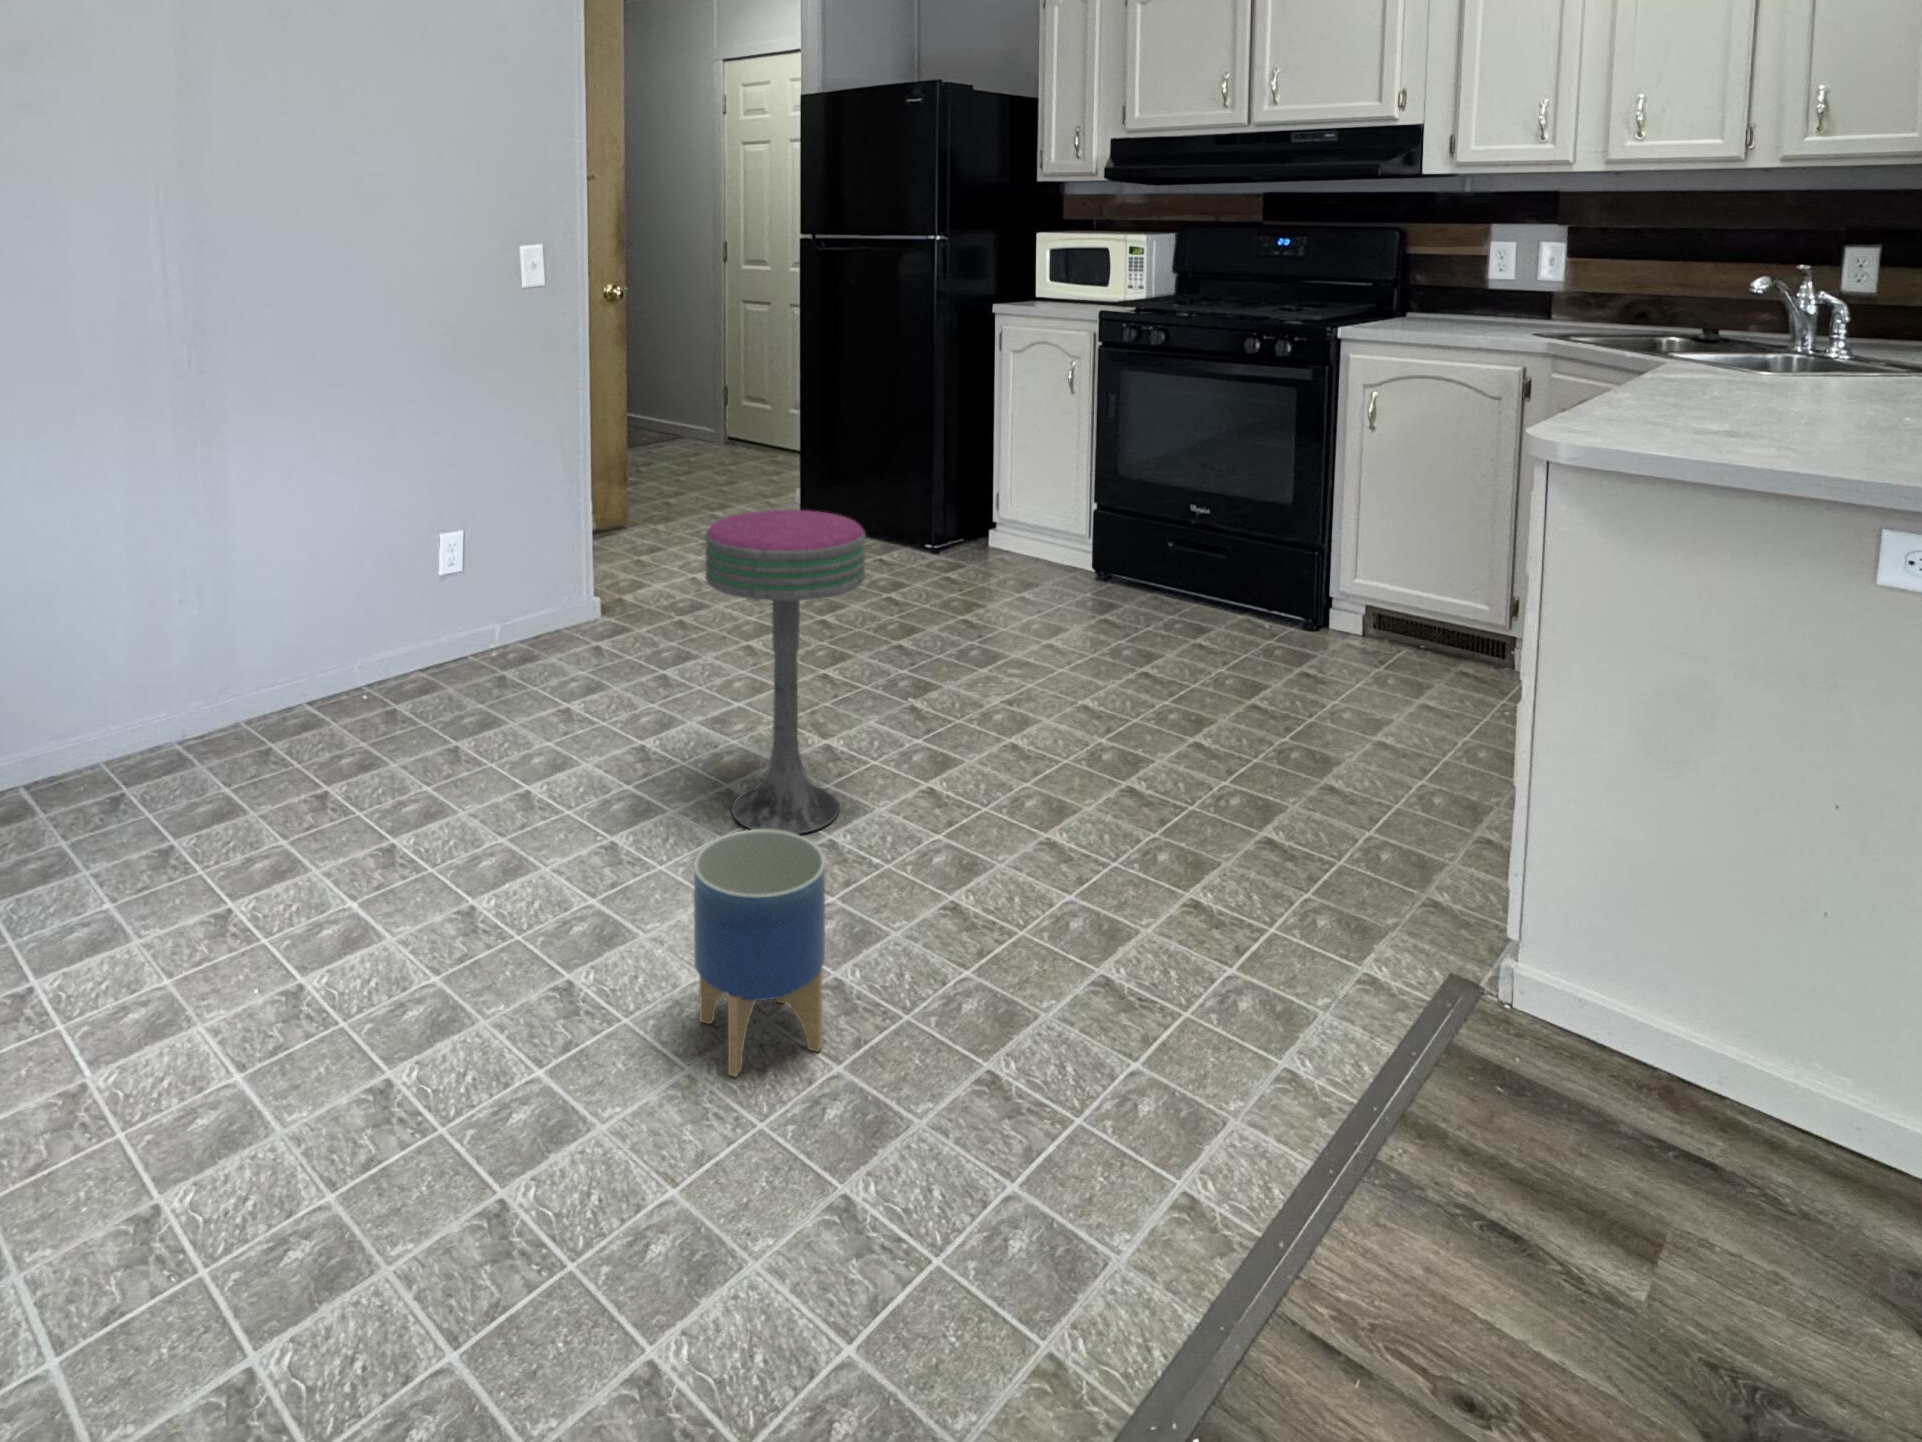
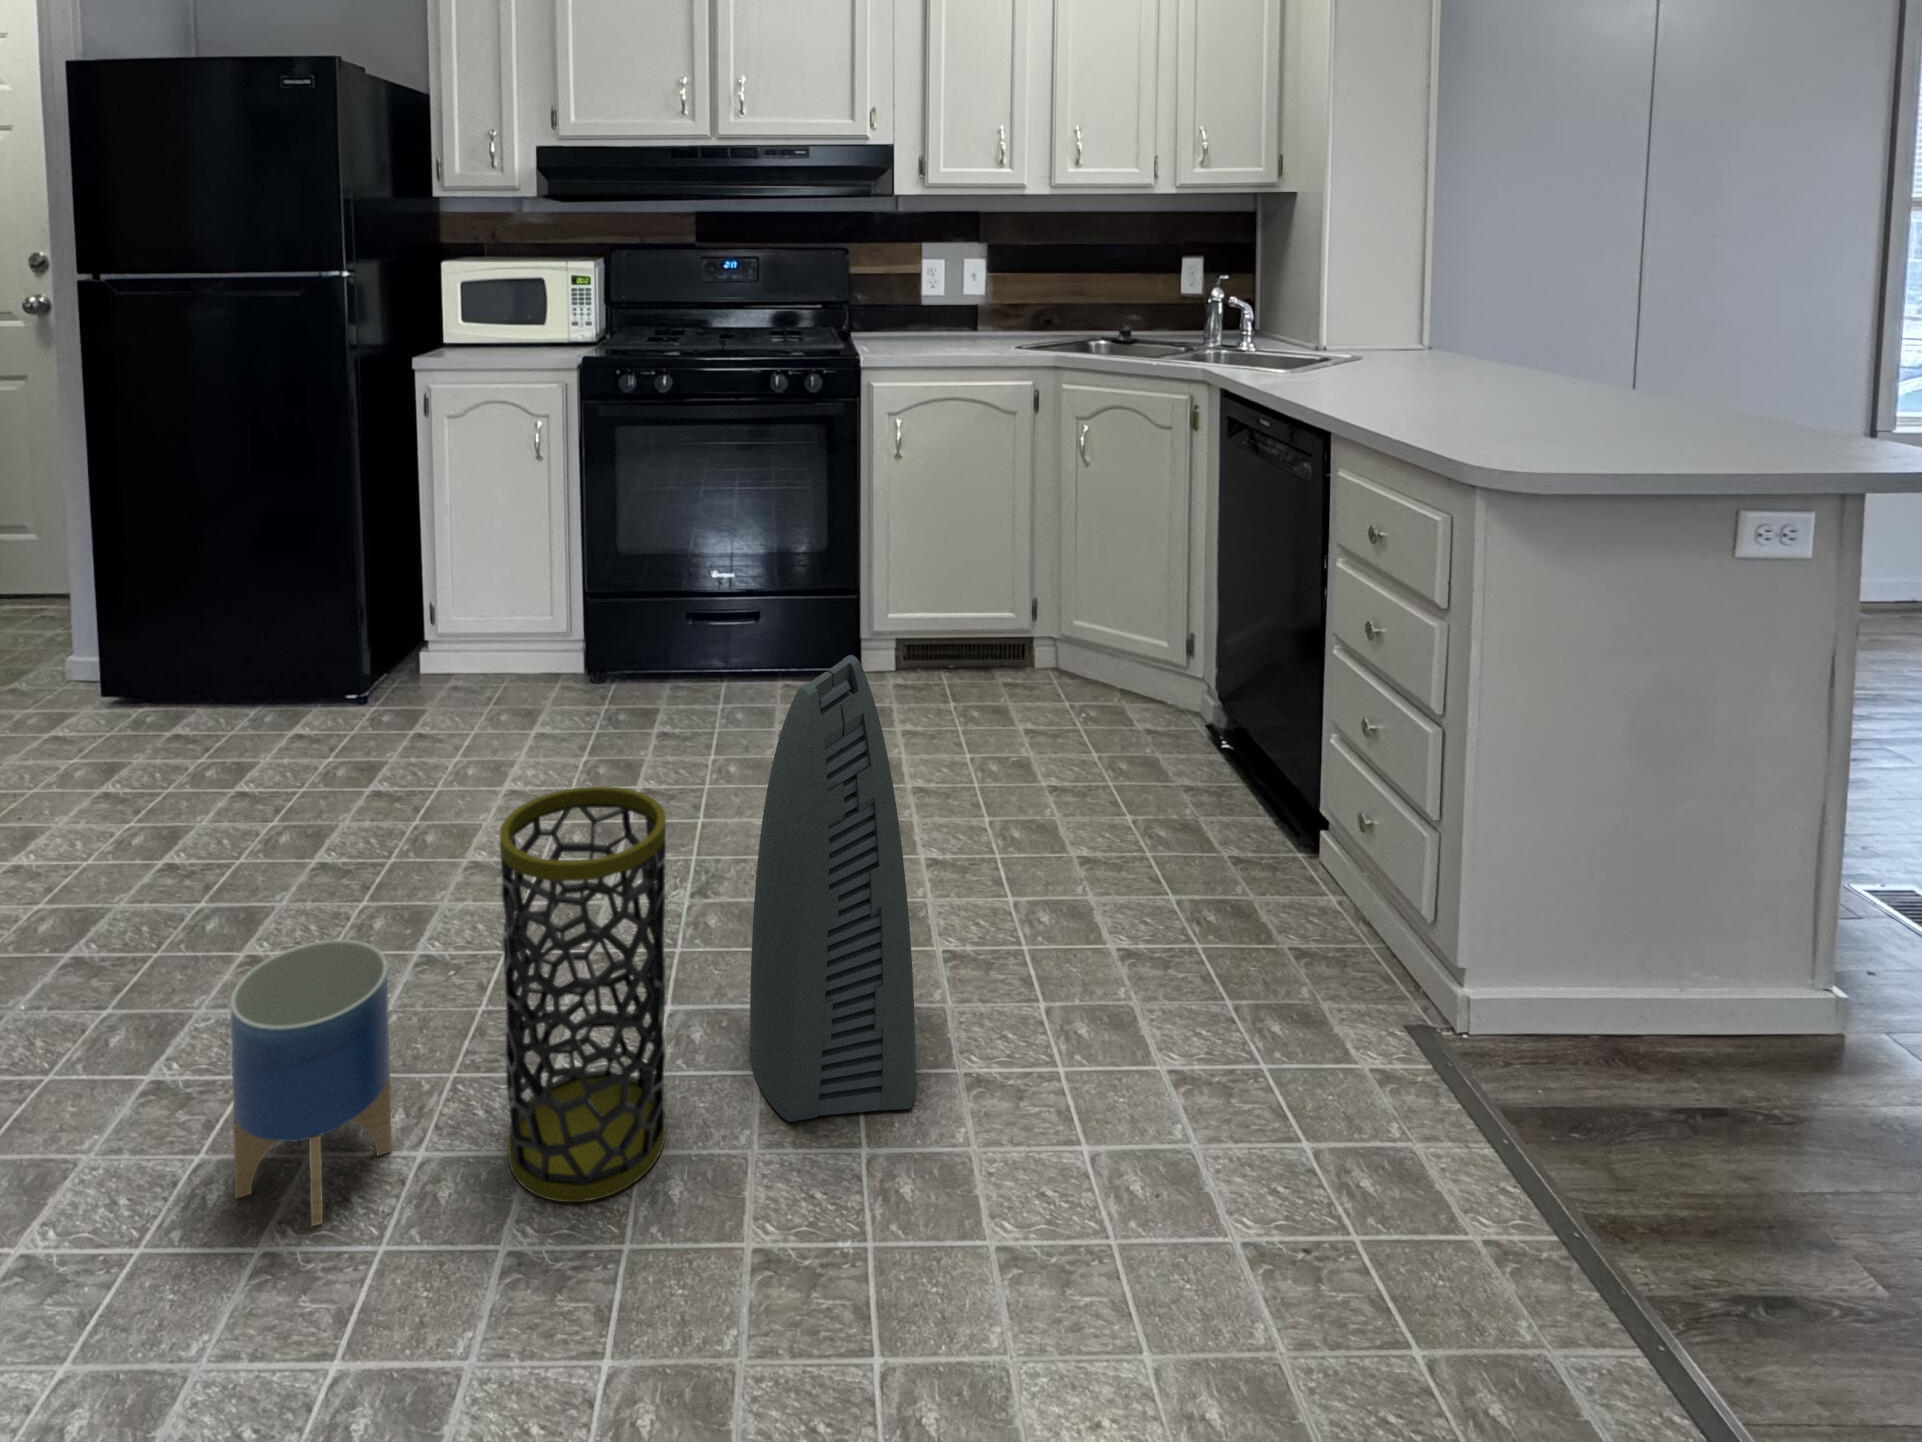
bar stool: present [705,510,865,834] -> none [49,596,262,985]
air purifier: none [1175,720,1396,1341] -> present [750,655,916,1122]
trash can: none [890,767,1066,1209] -> present [500,786,666,1202]

